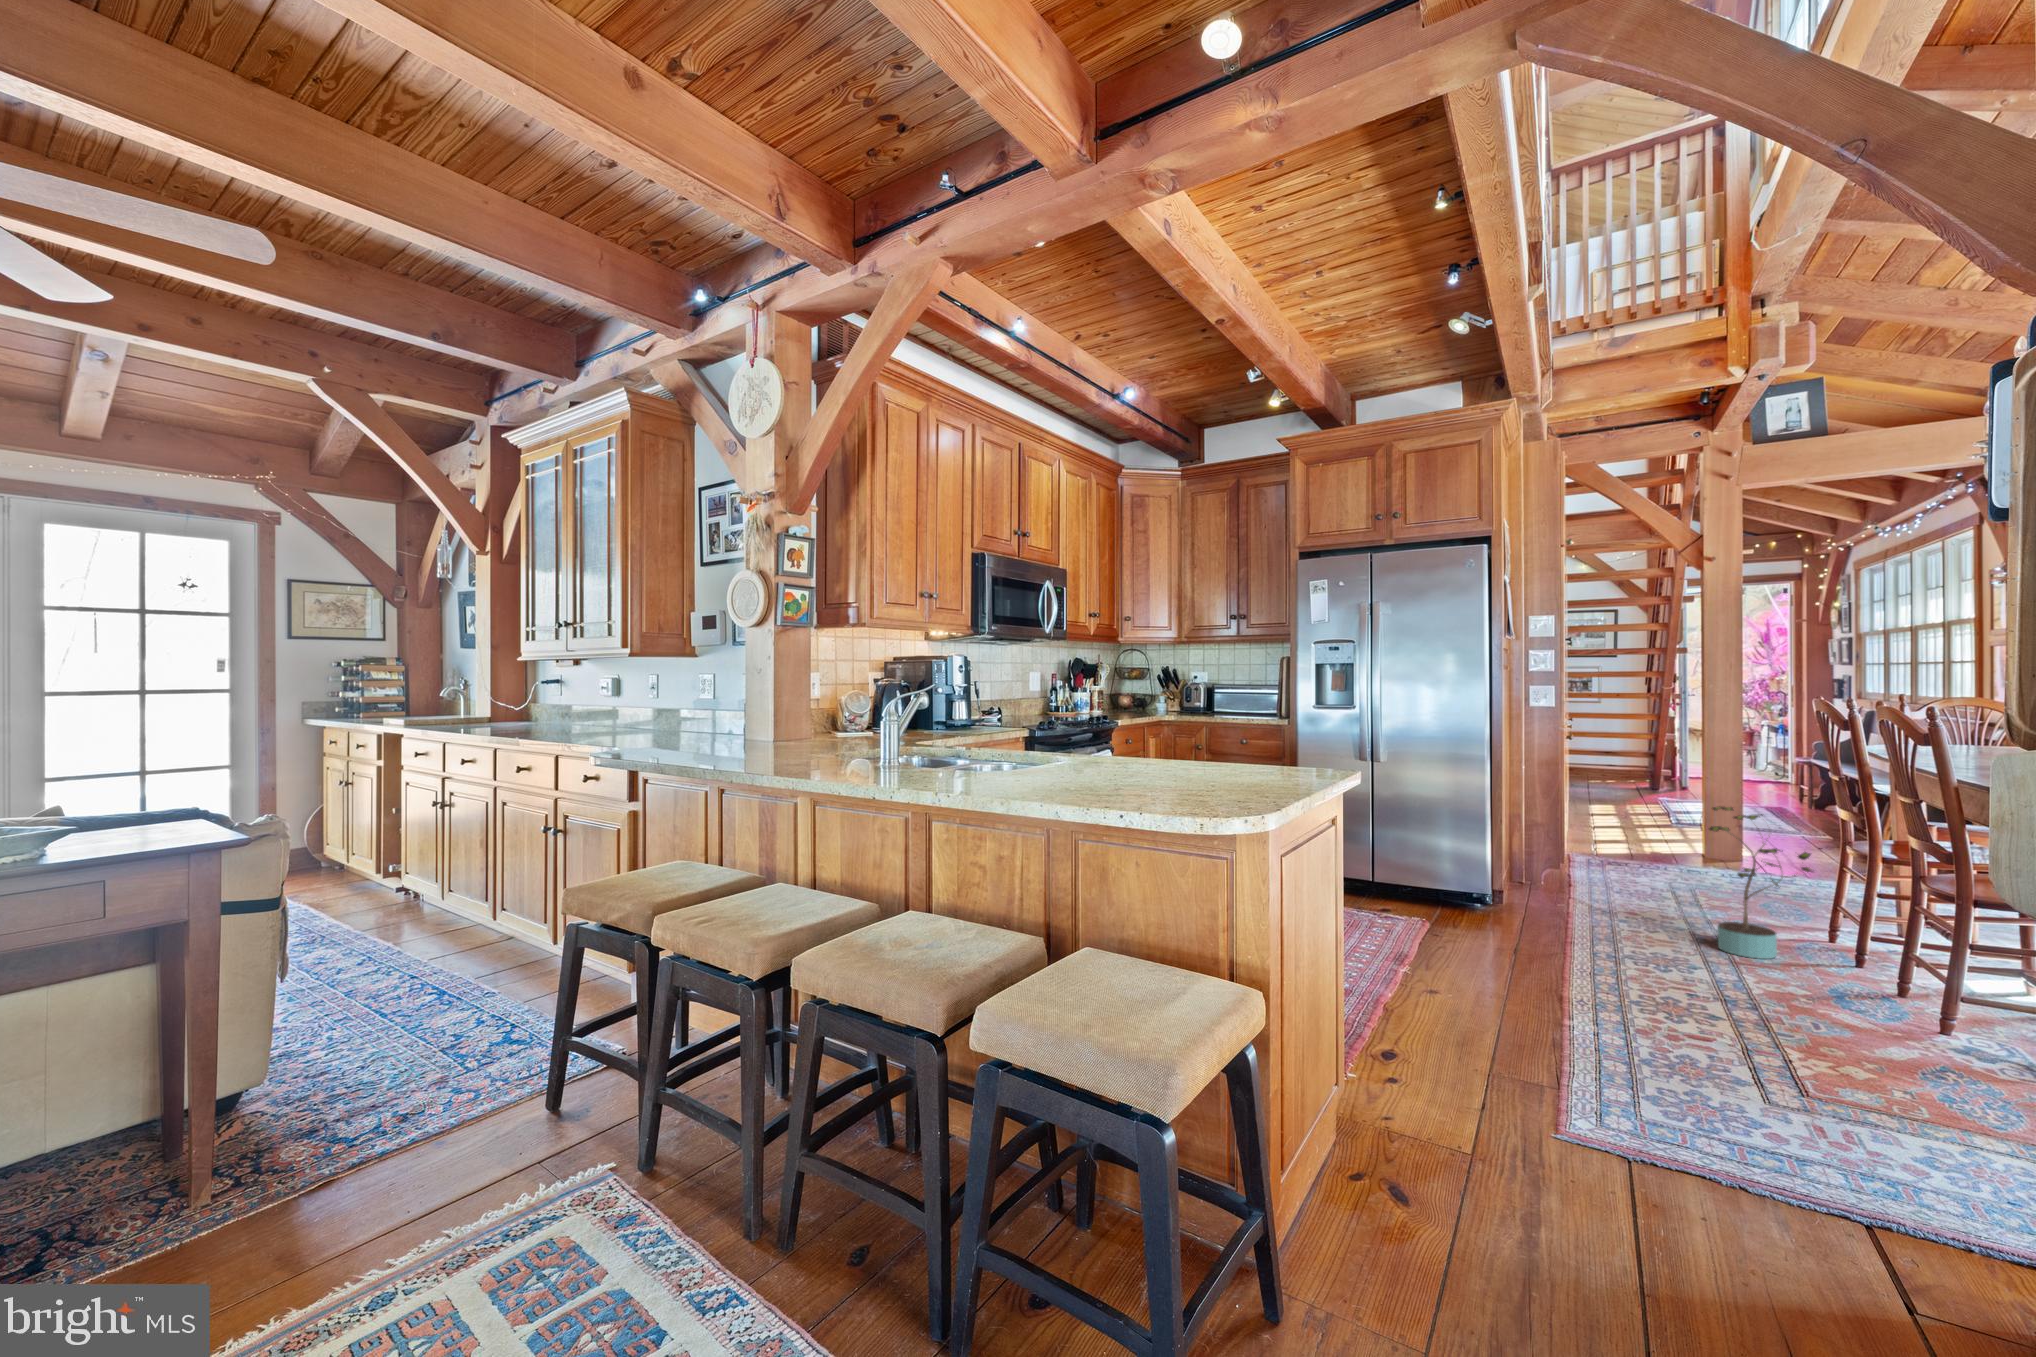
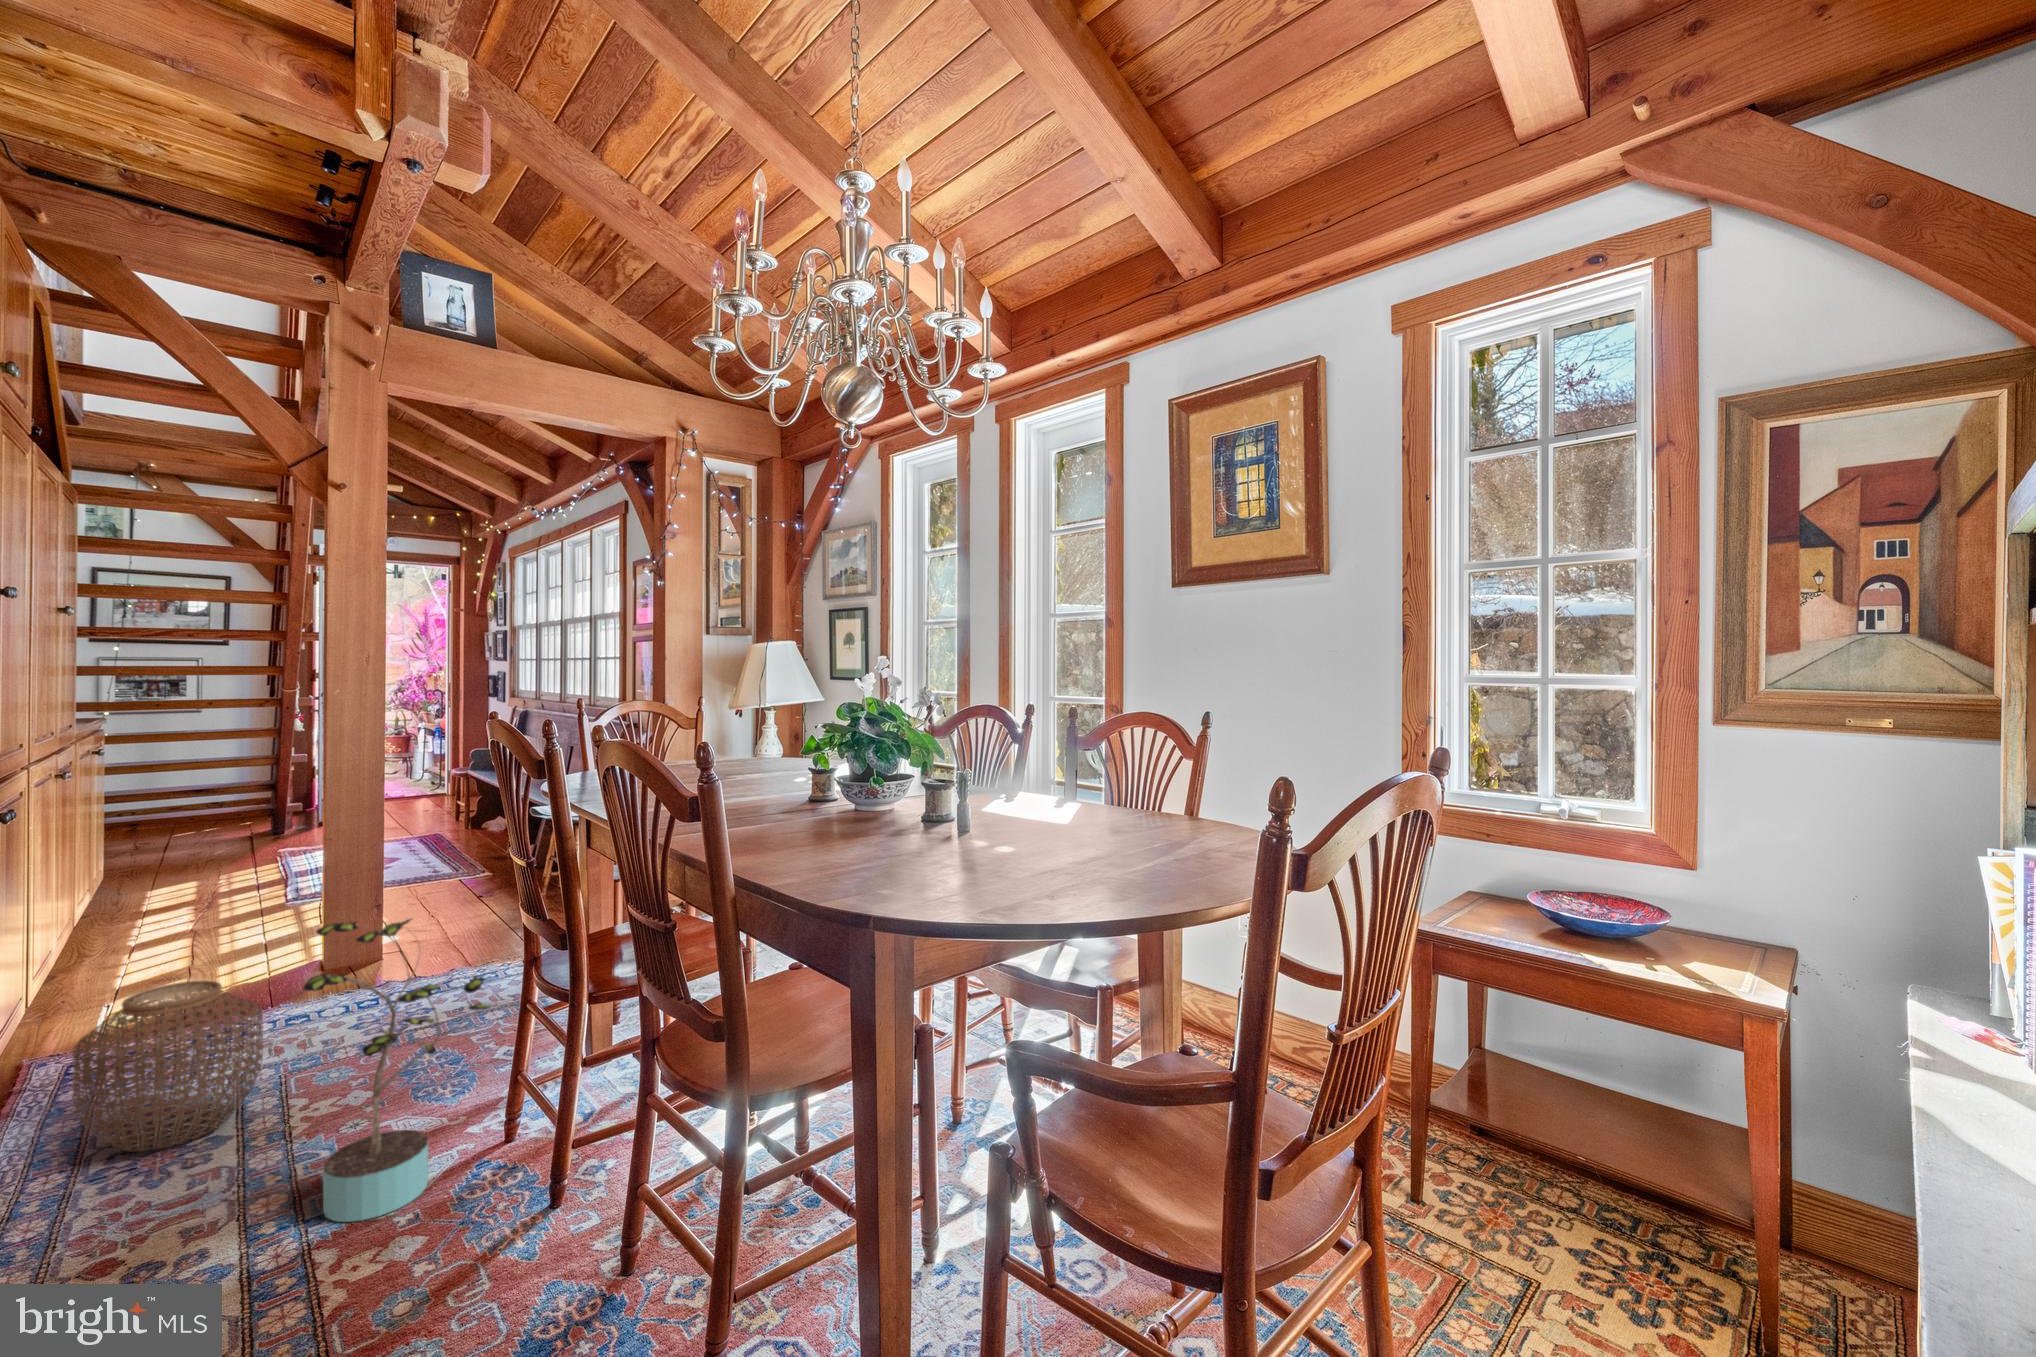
woven basket: none [1596,832,1678,908] -> present [73,981,263,1152]

